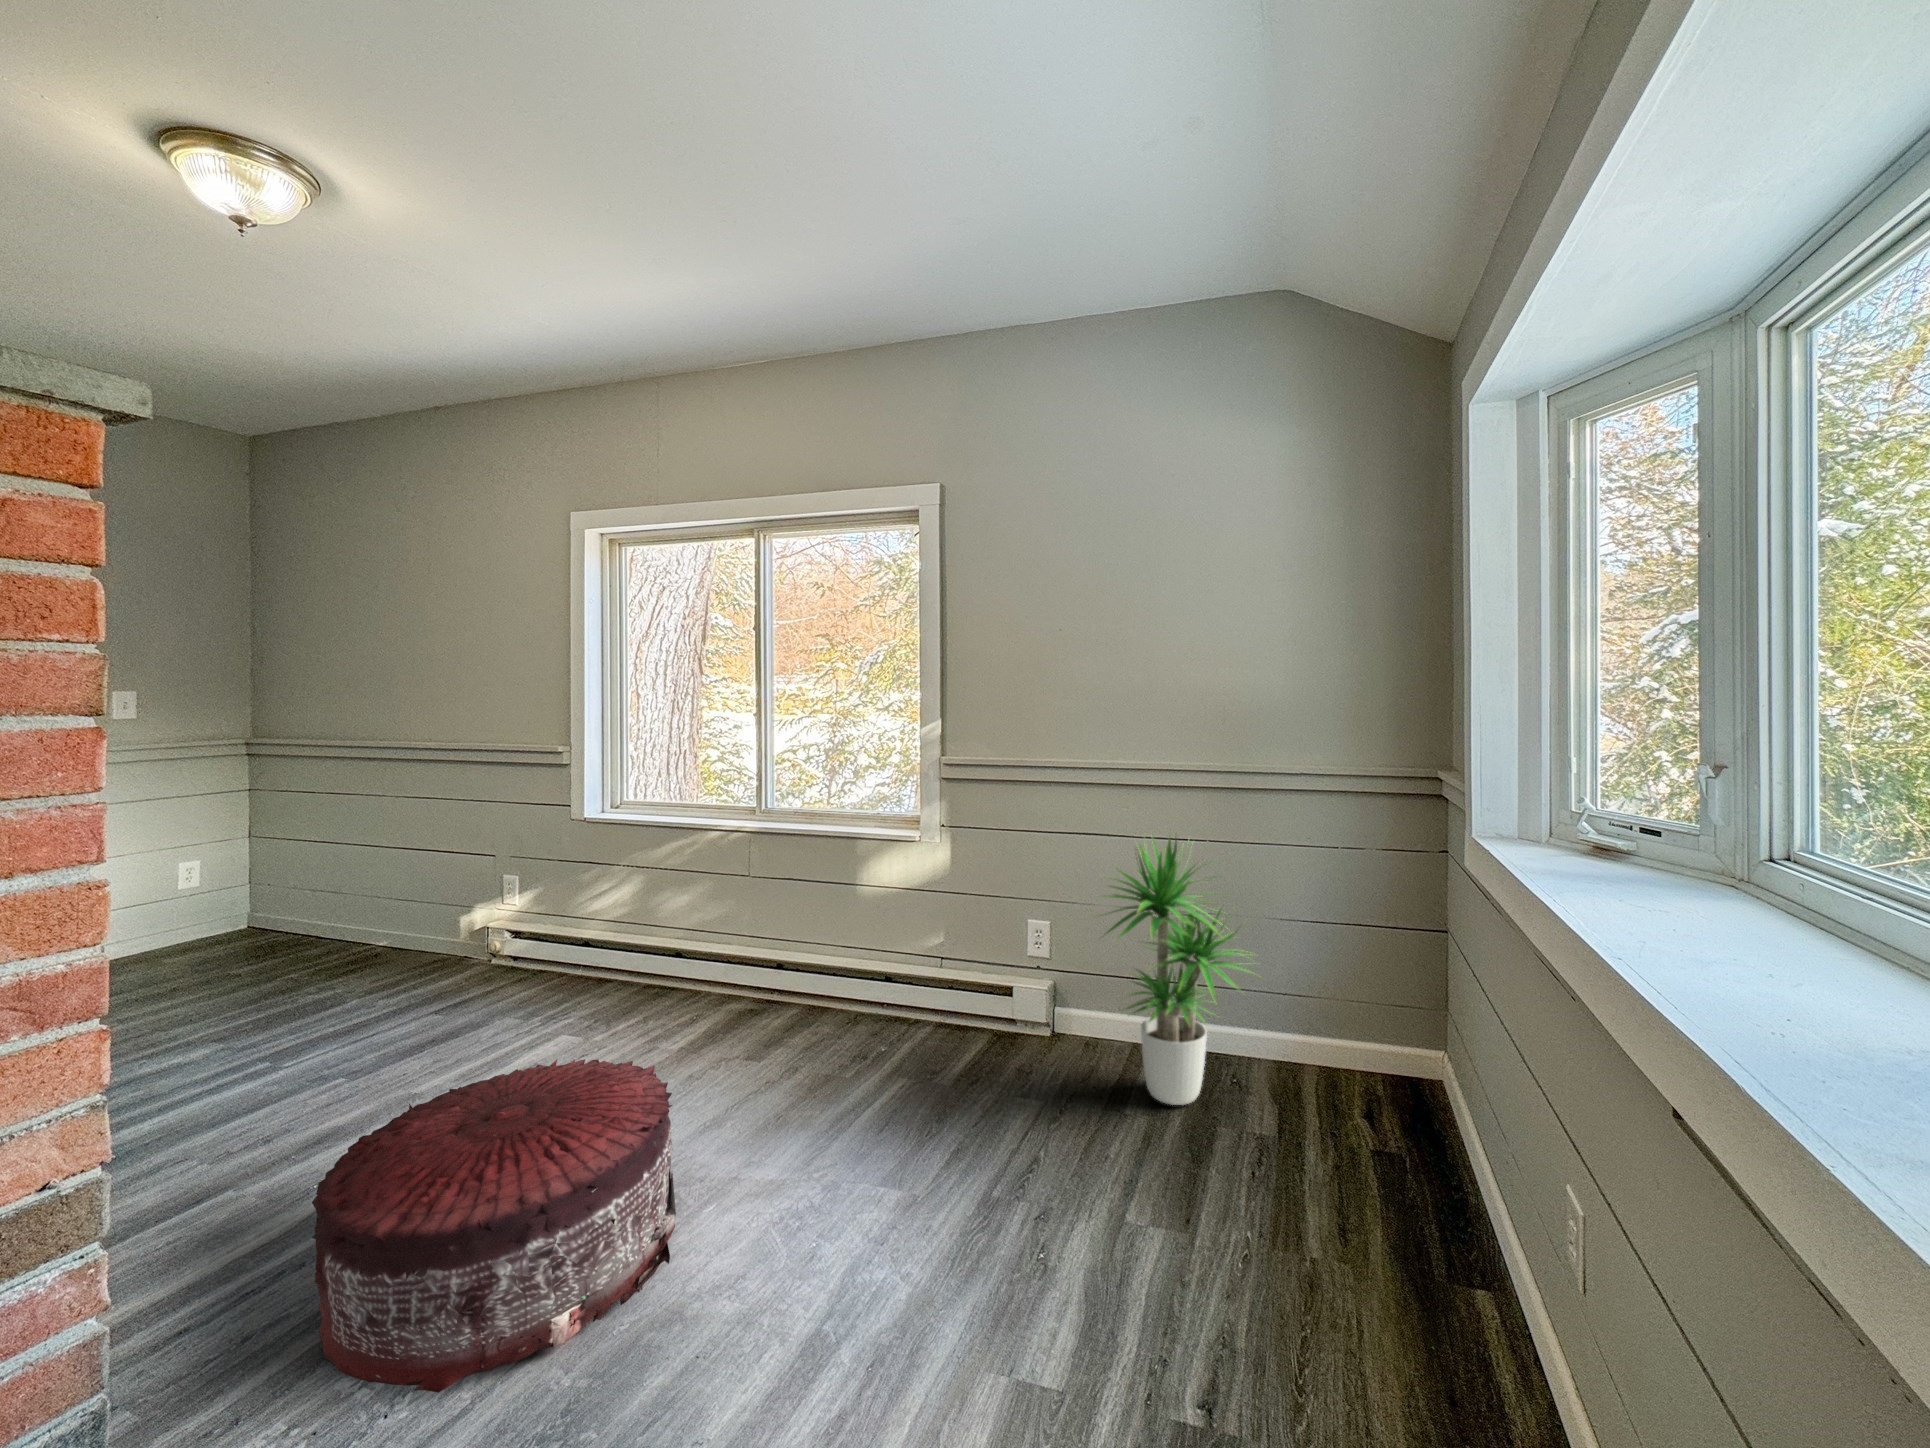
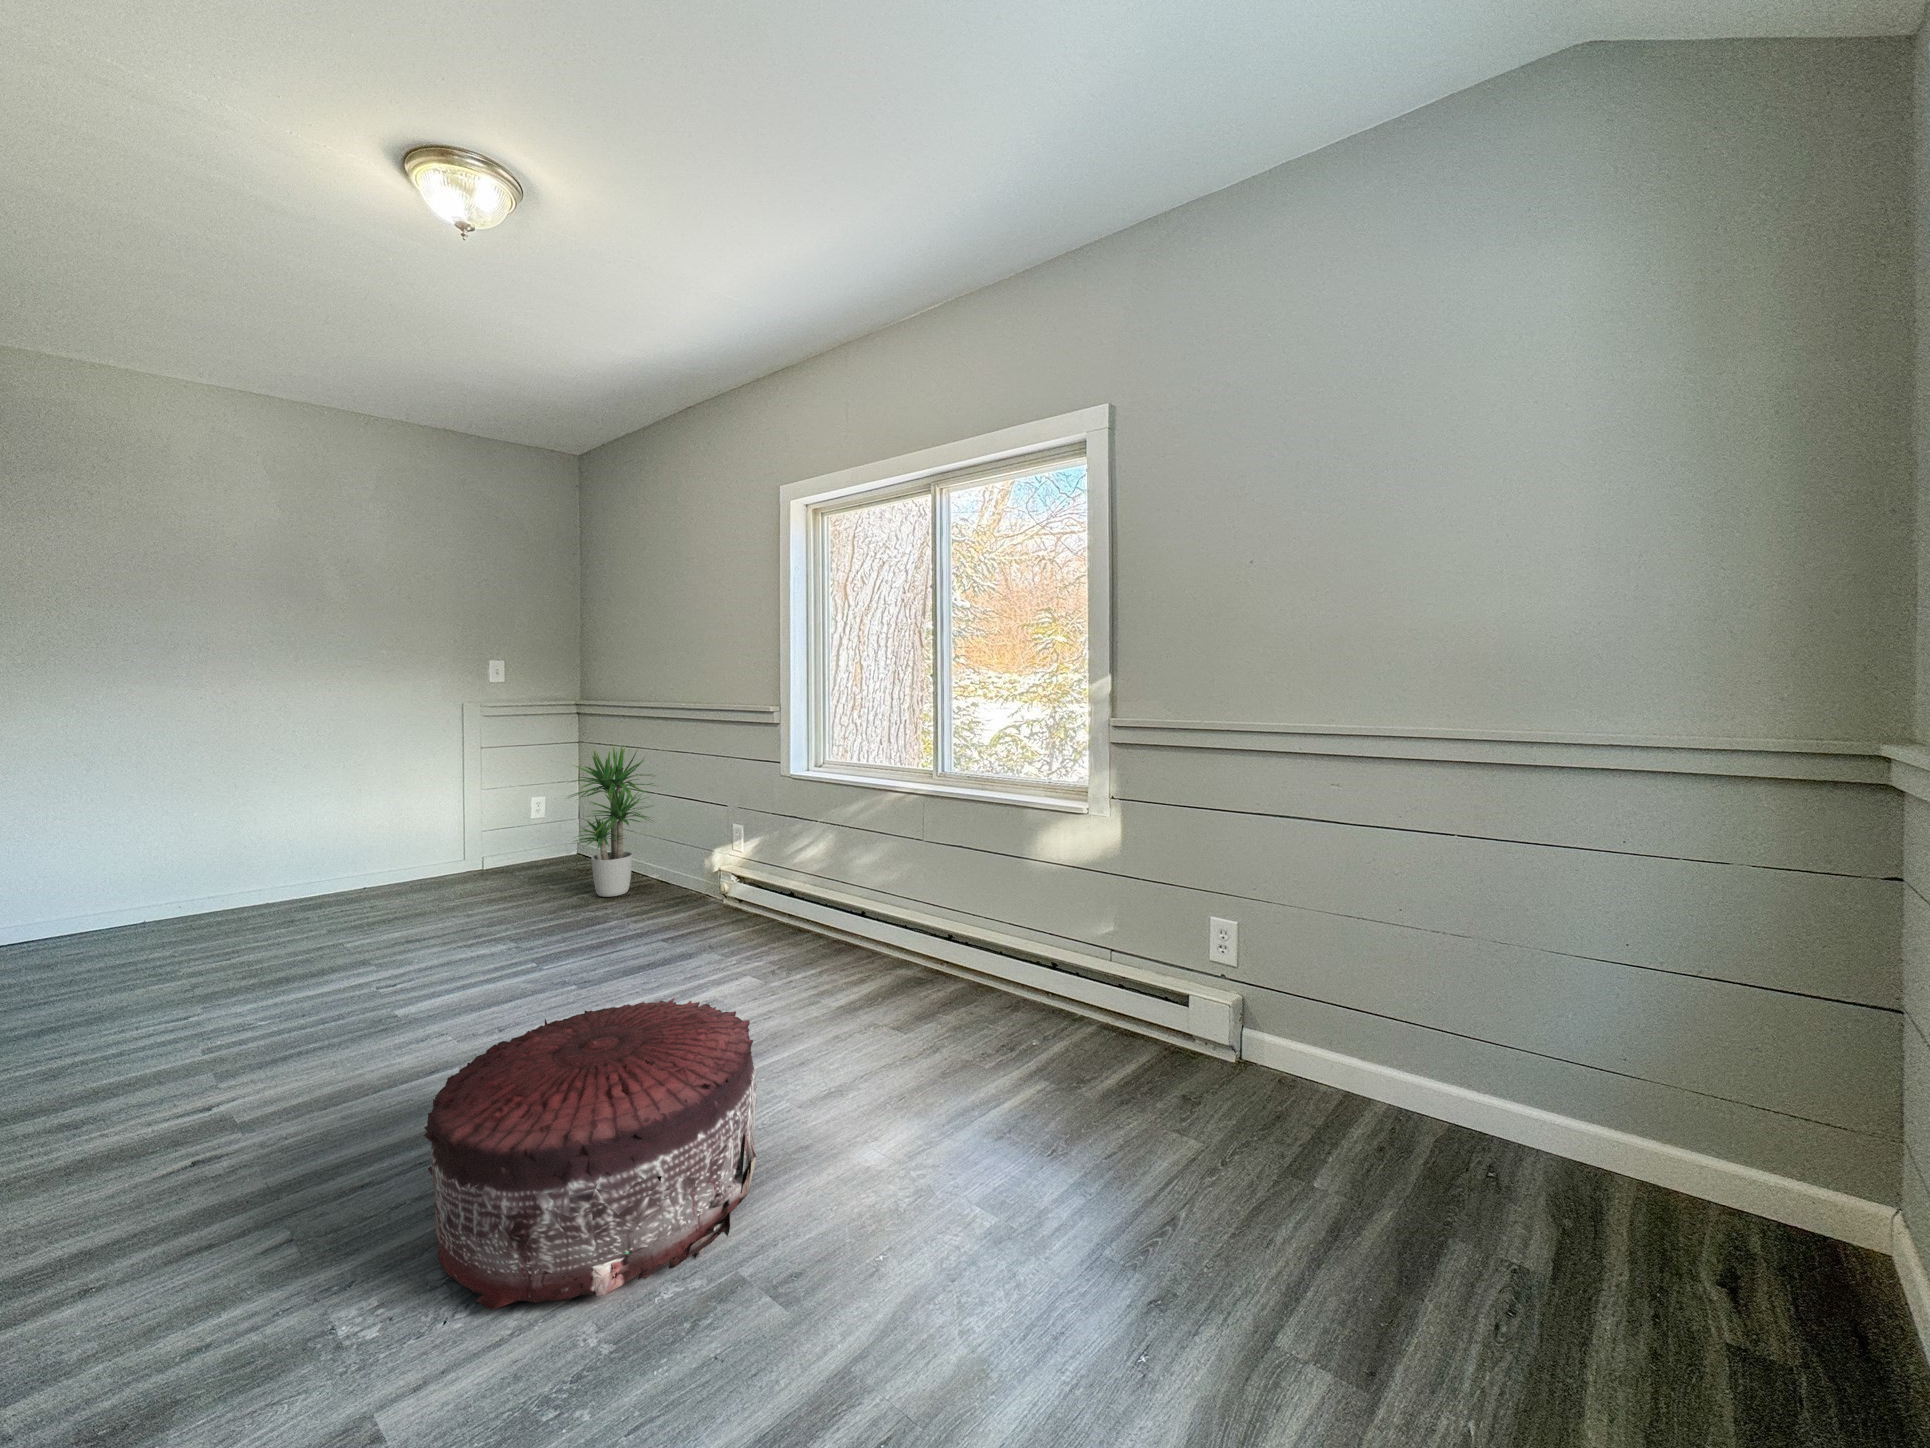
potted plant: present [1098,835,1257,1105] -> present [570,745,656,897]

